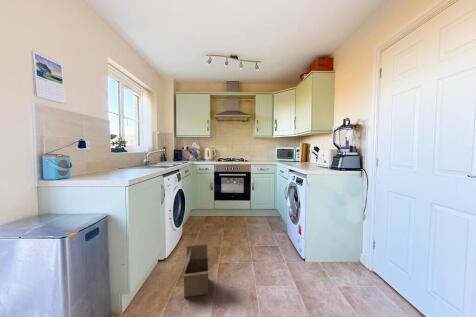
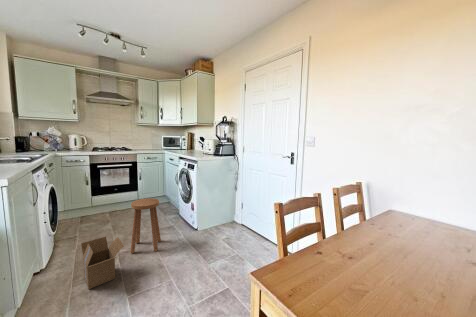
stool: none [230,211,262,274] -> present [130,198,161,253]

